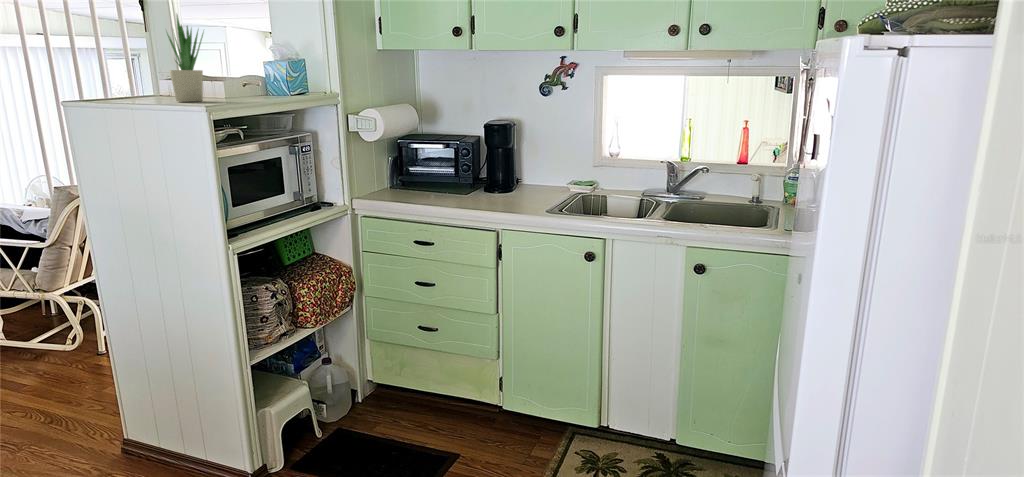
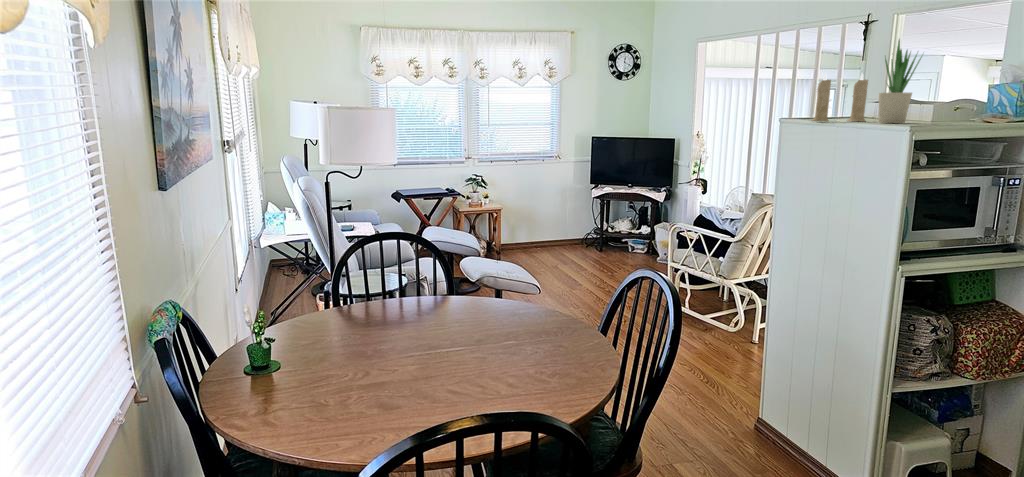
candle: none [97,44,164,101] -> present [812,73,868,122]

